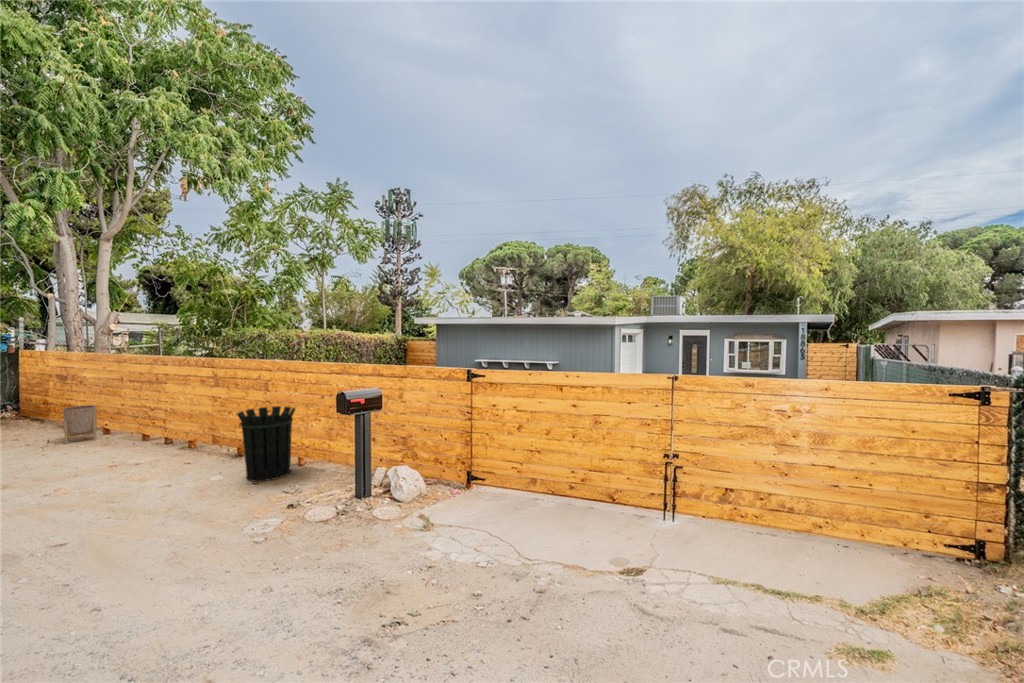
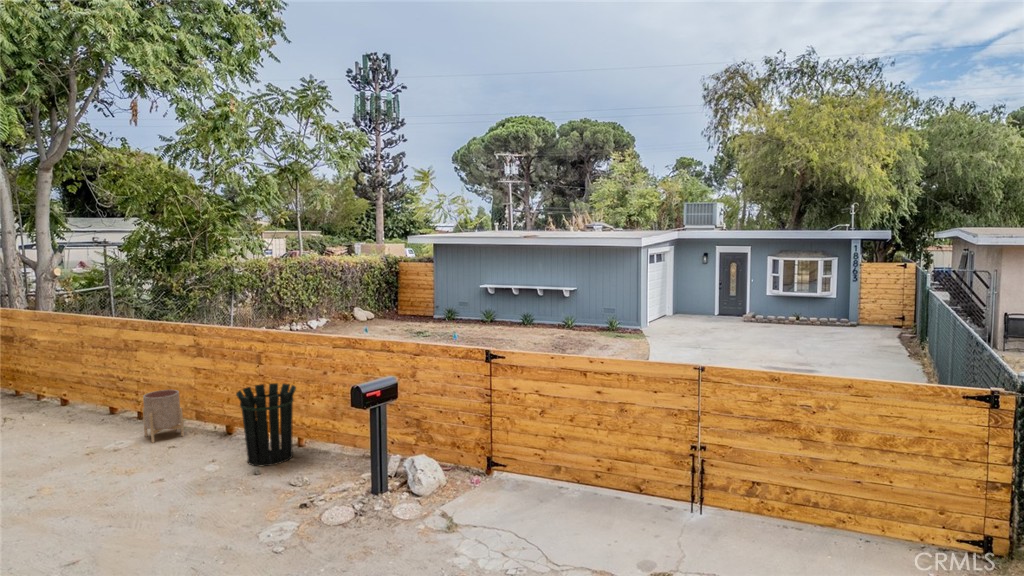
planter: present [63,405,97,444] -> present [143,390,184,443]

